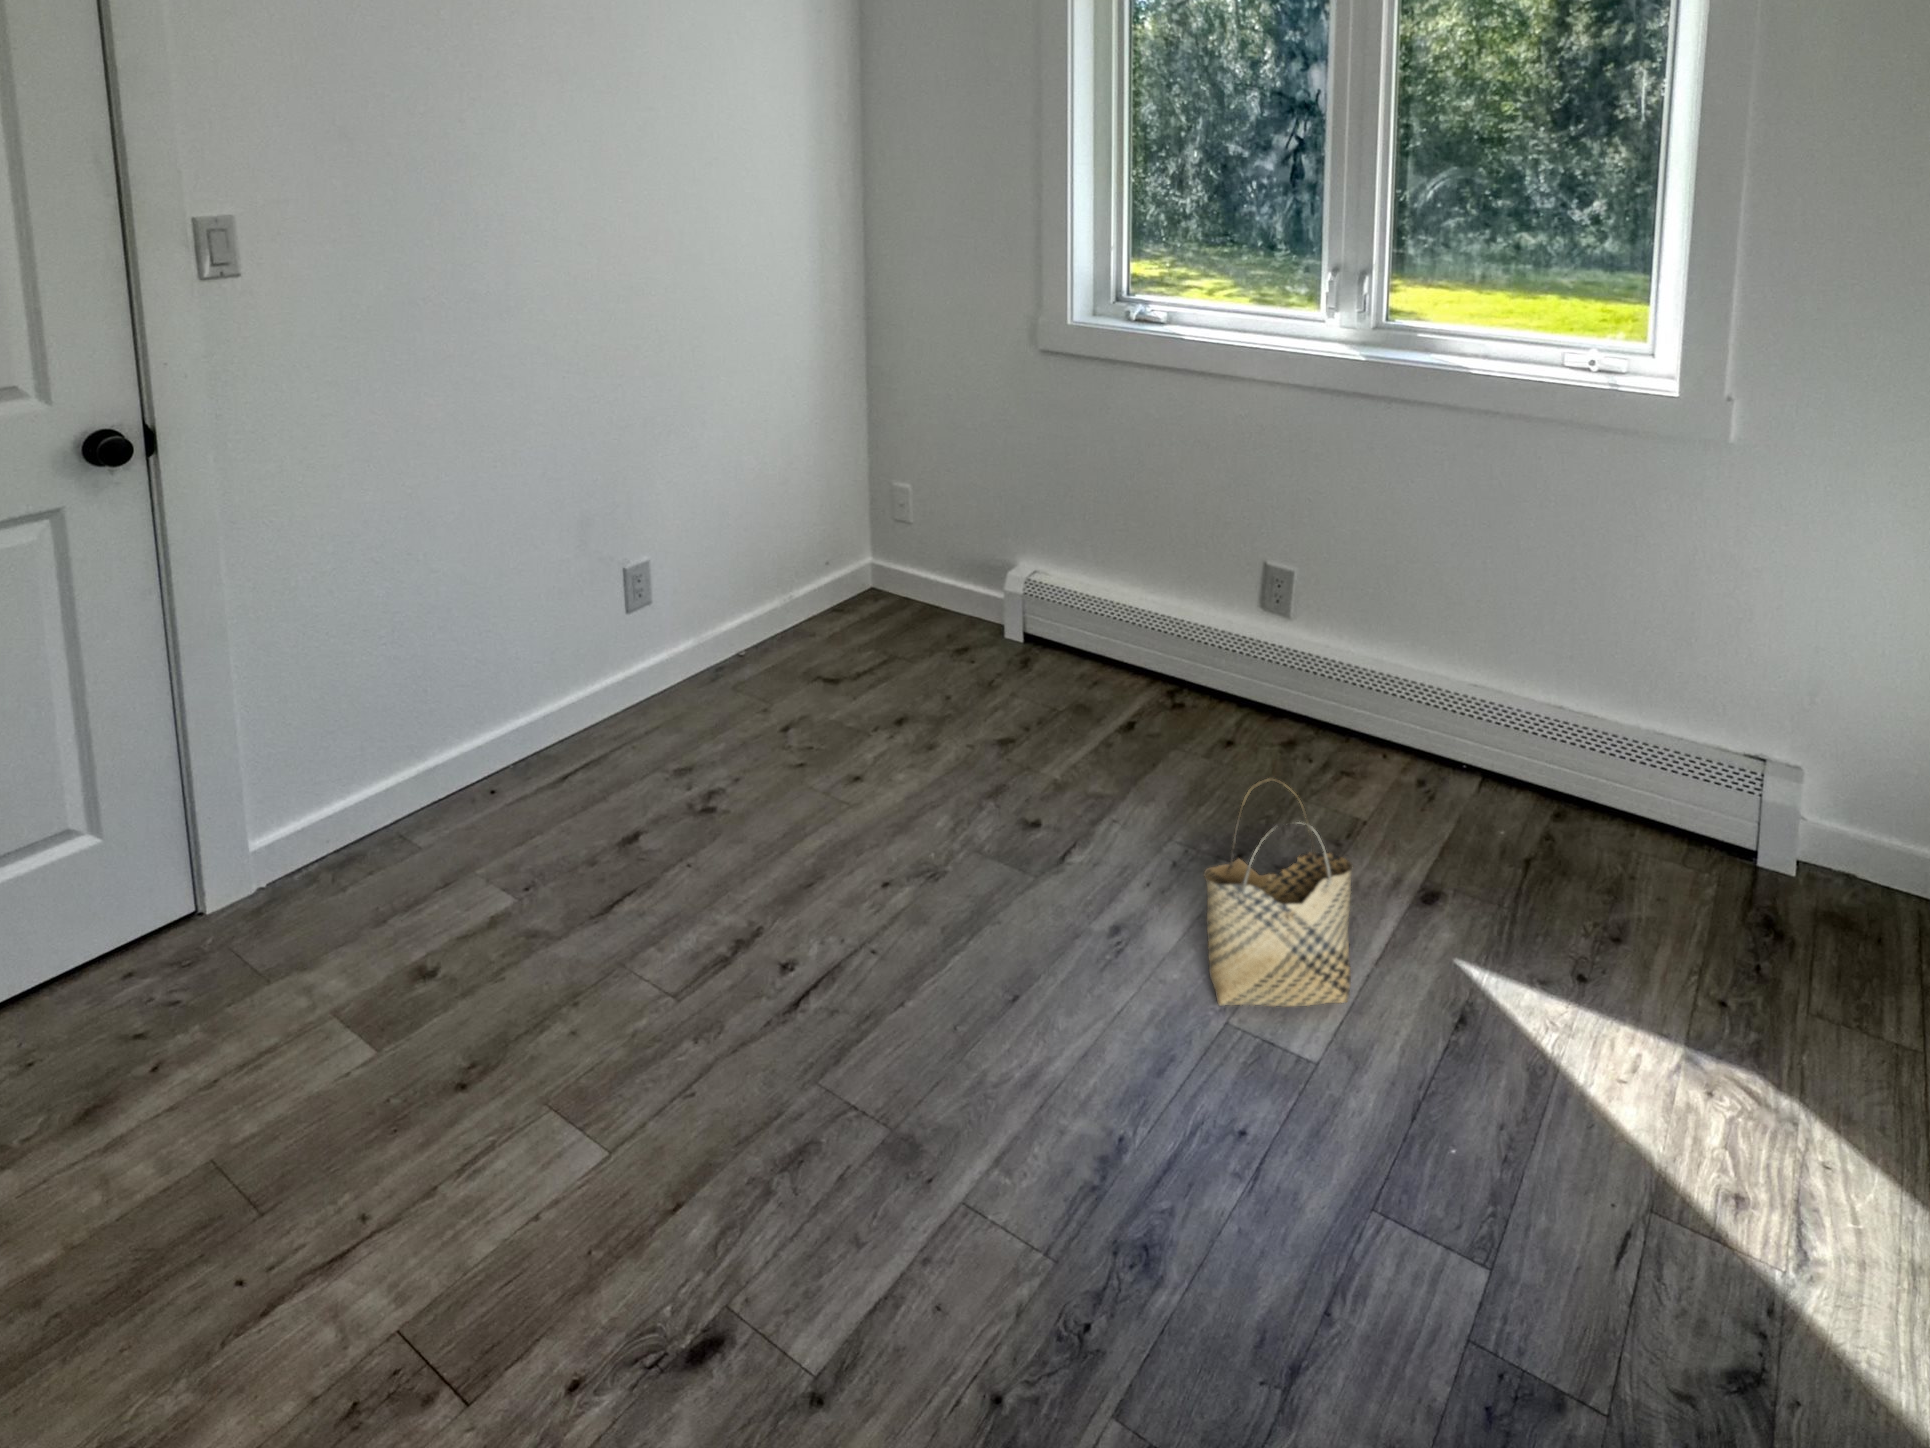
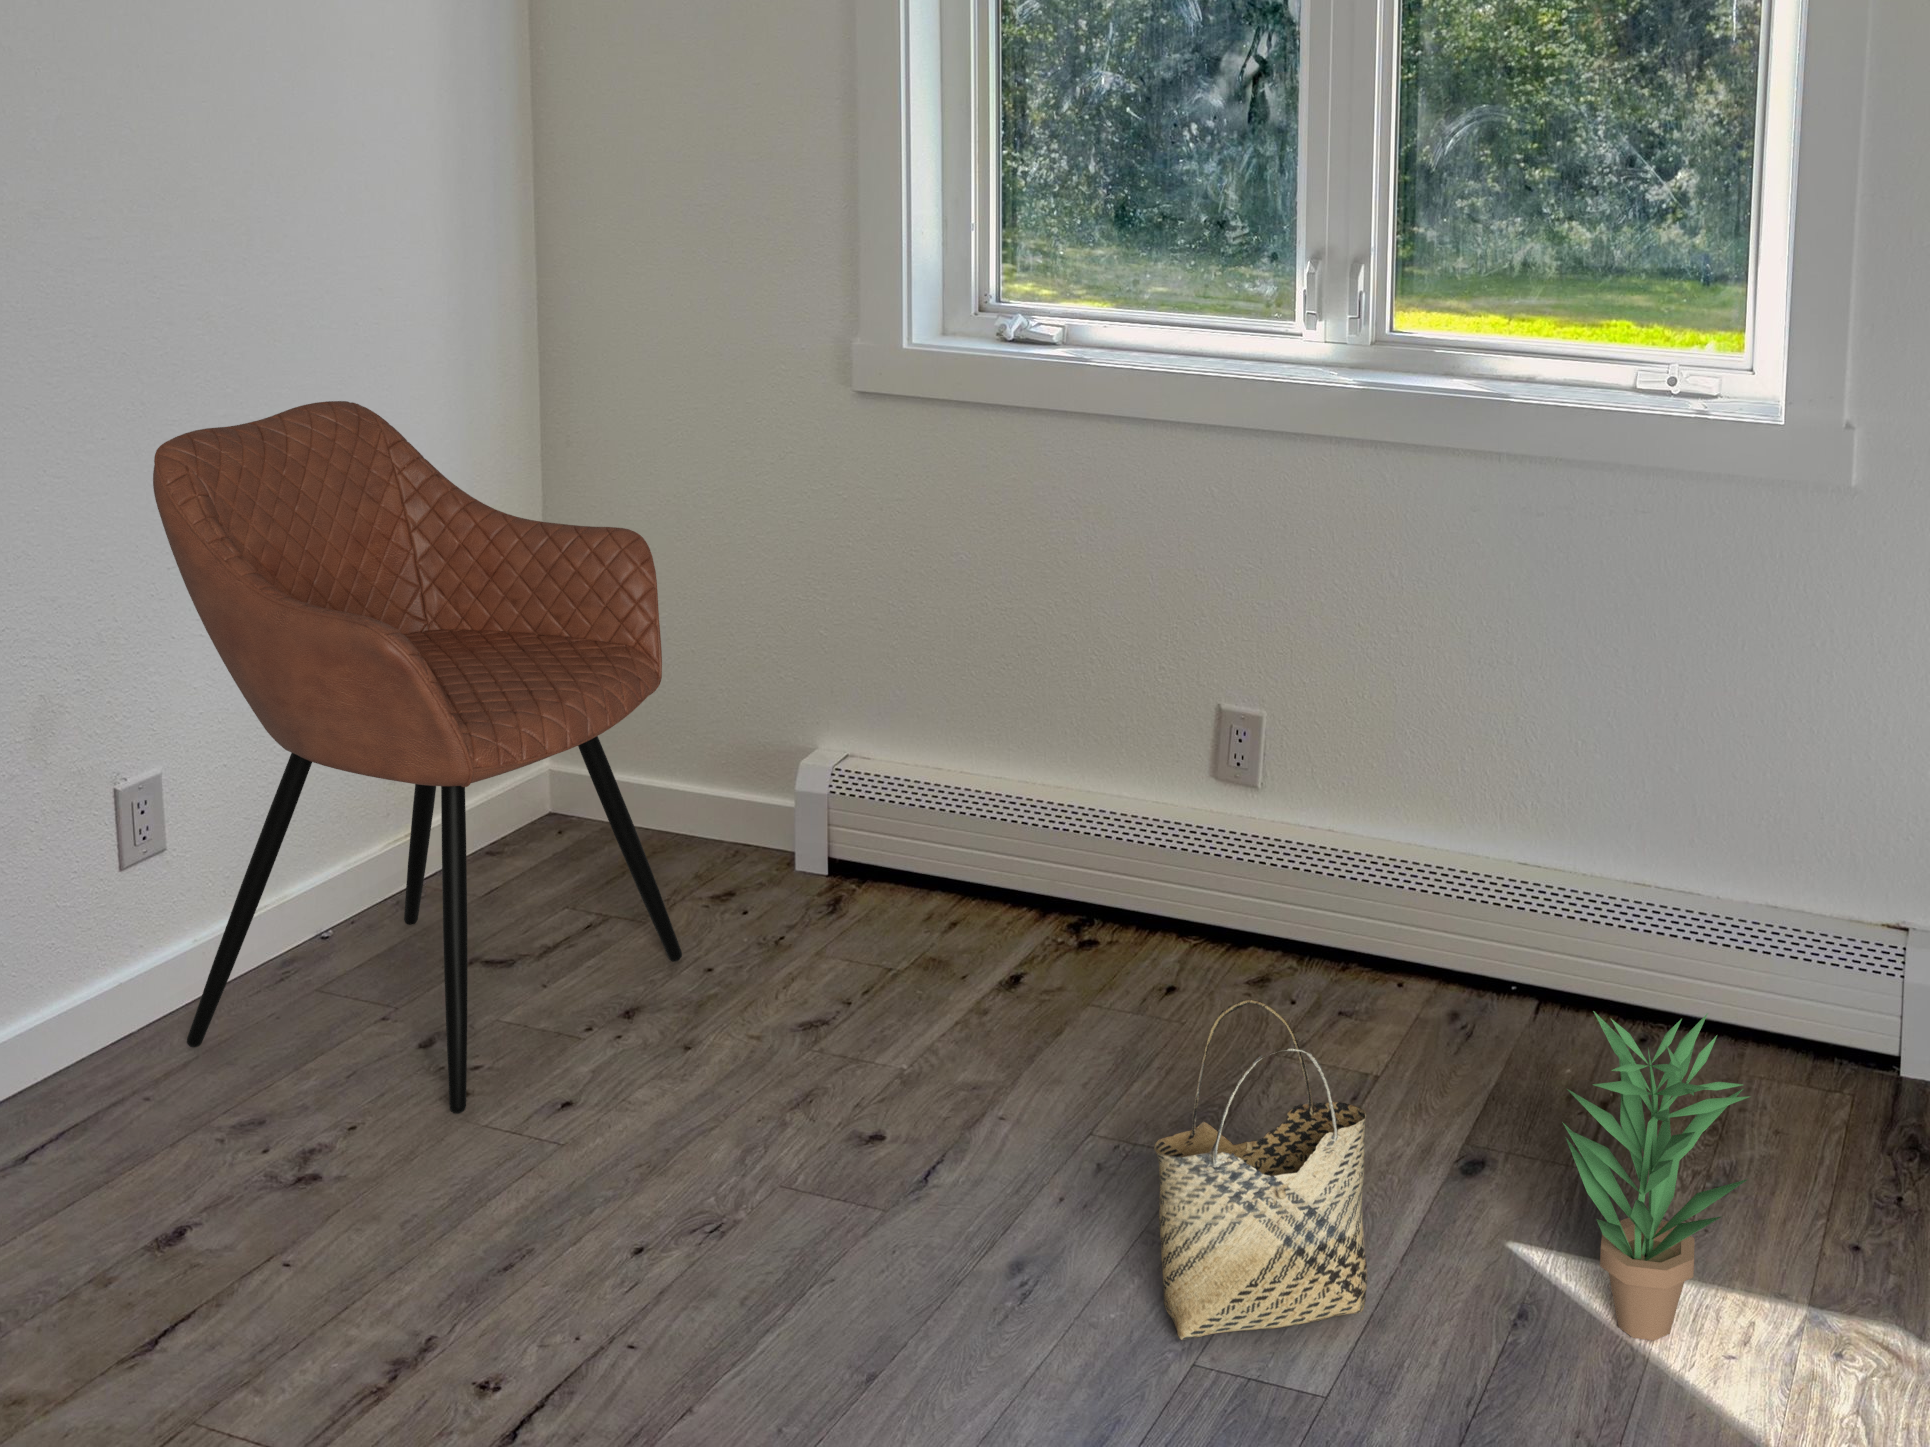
armchair: none [640,349,934,778] -> present [153,401,682,1114]
potted plant: none [1495,819,1645,1058] -> present [1562,1011,1749,1340]

